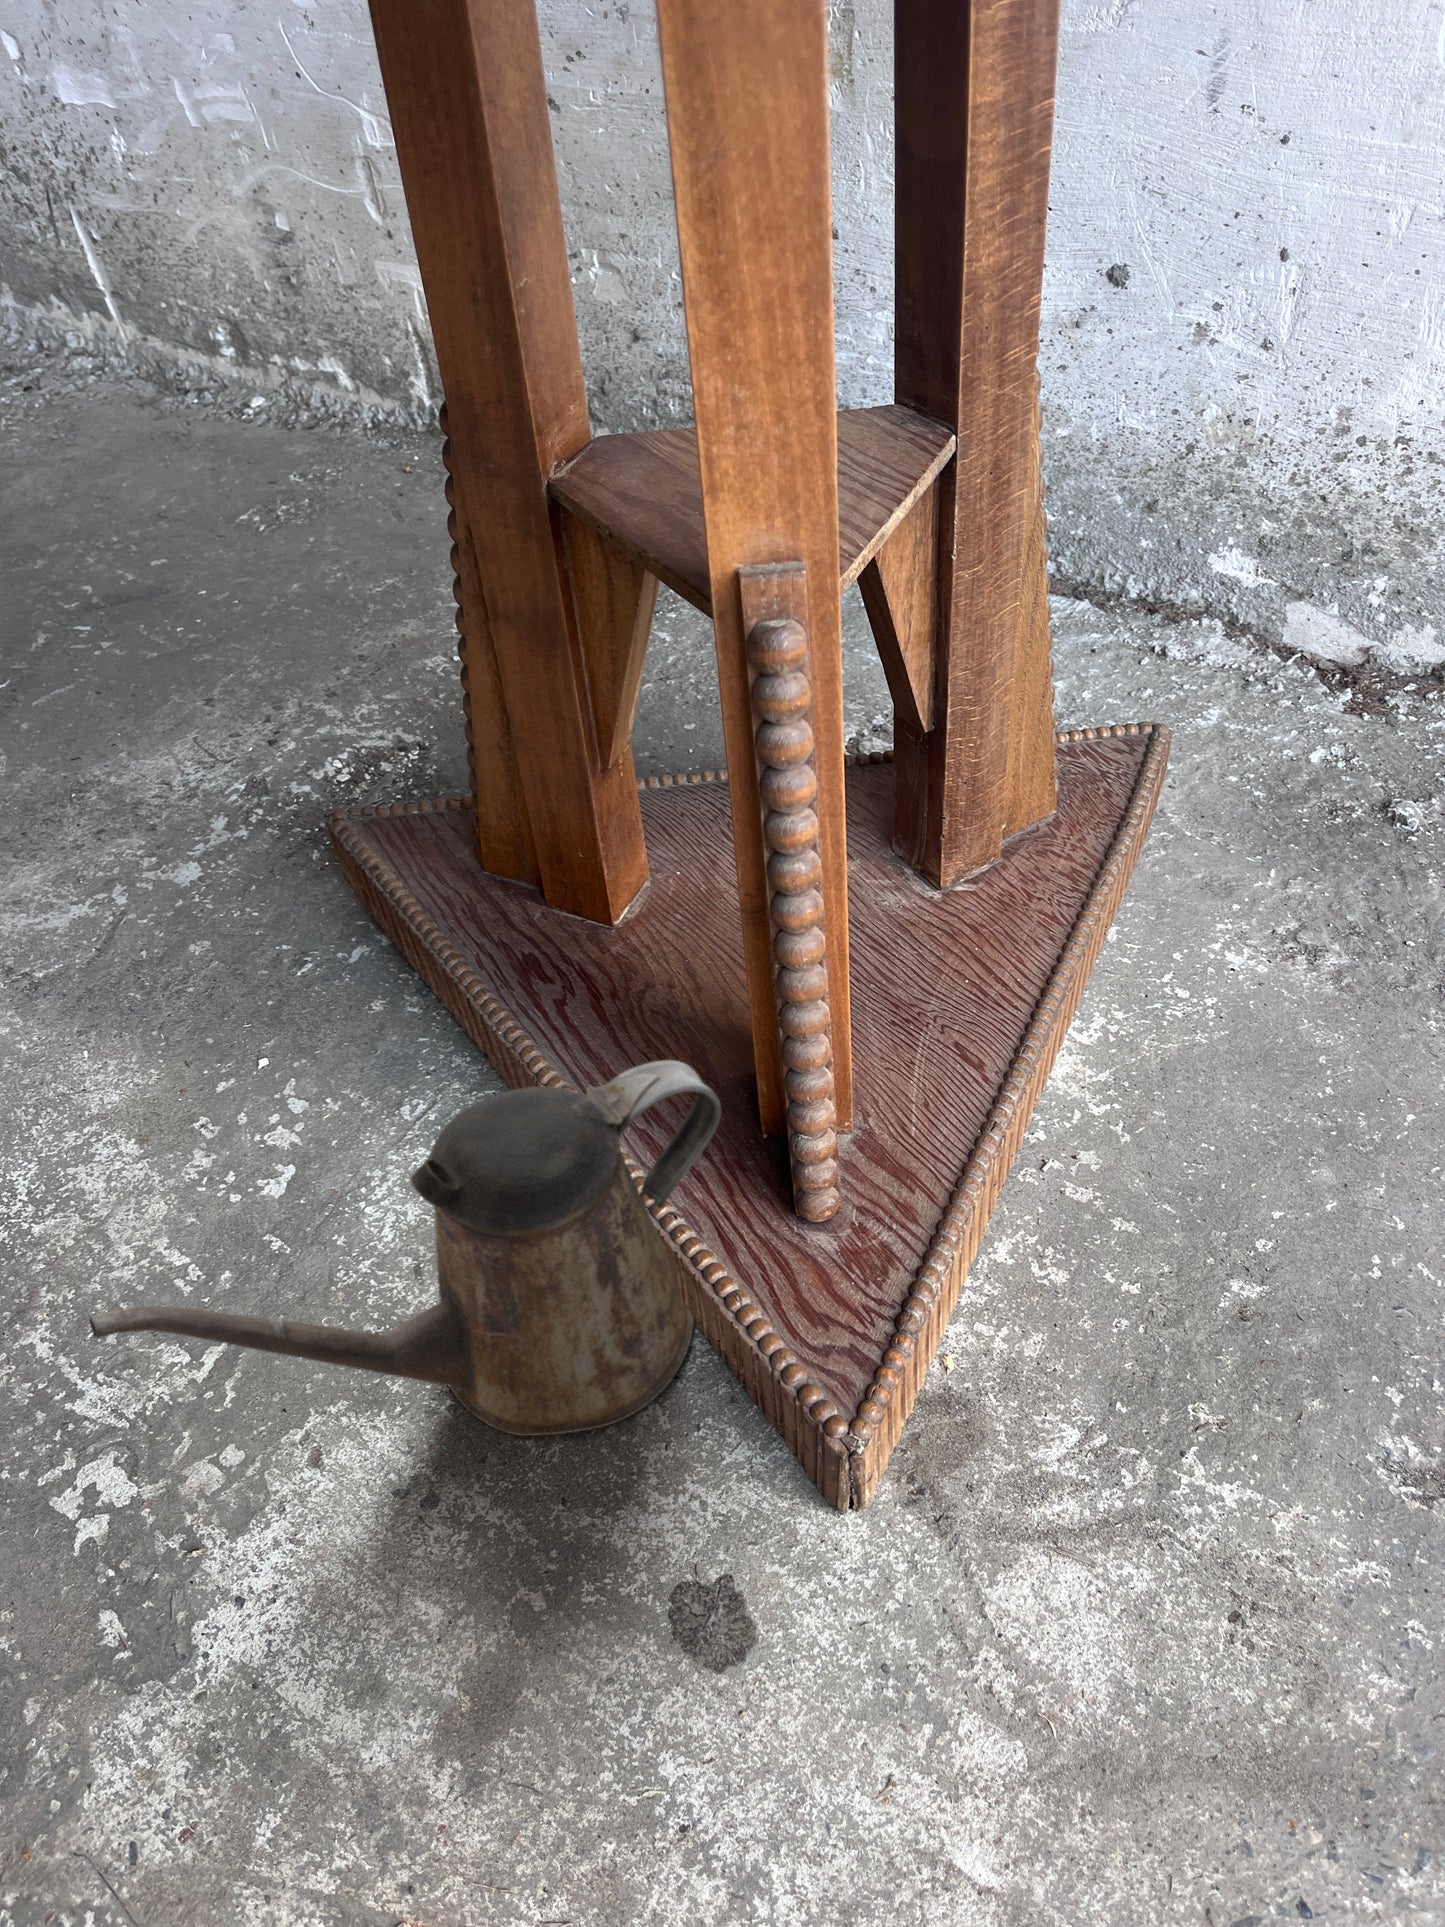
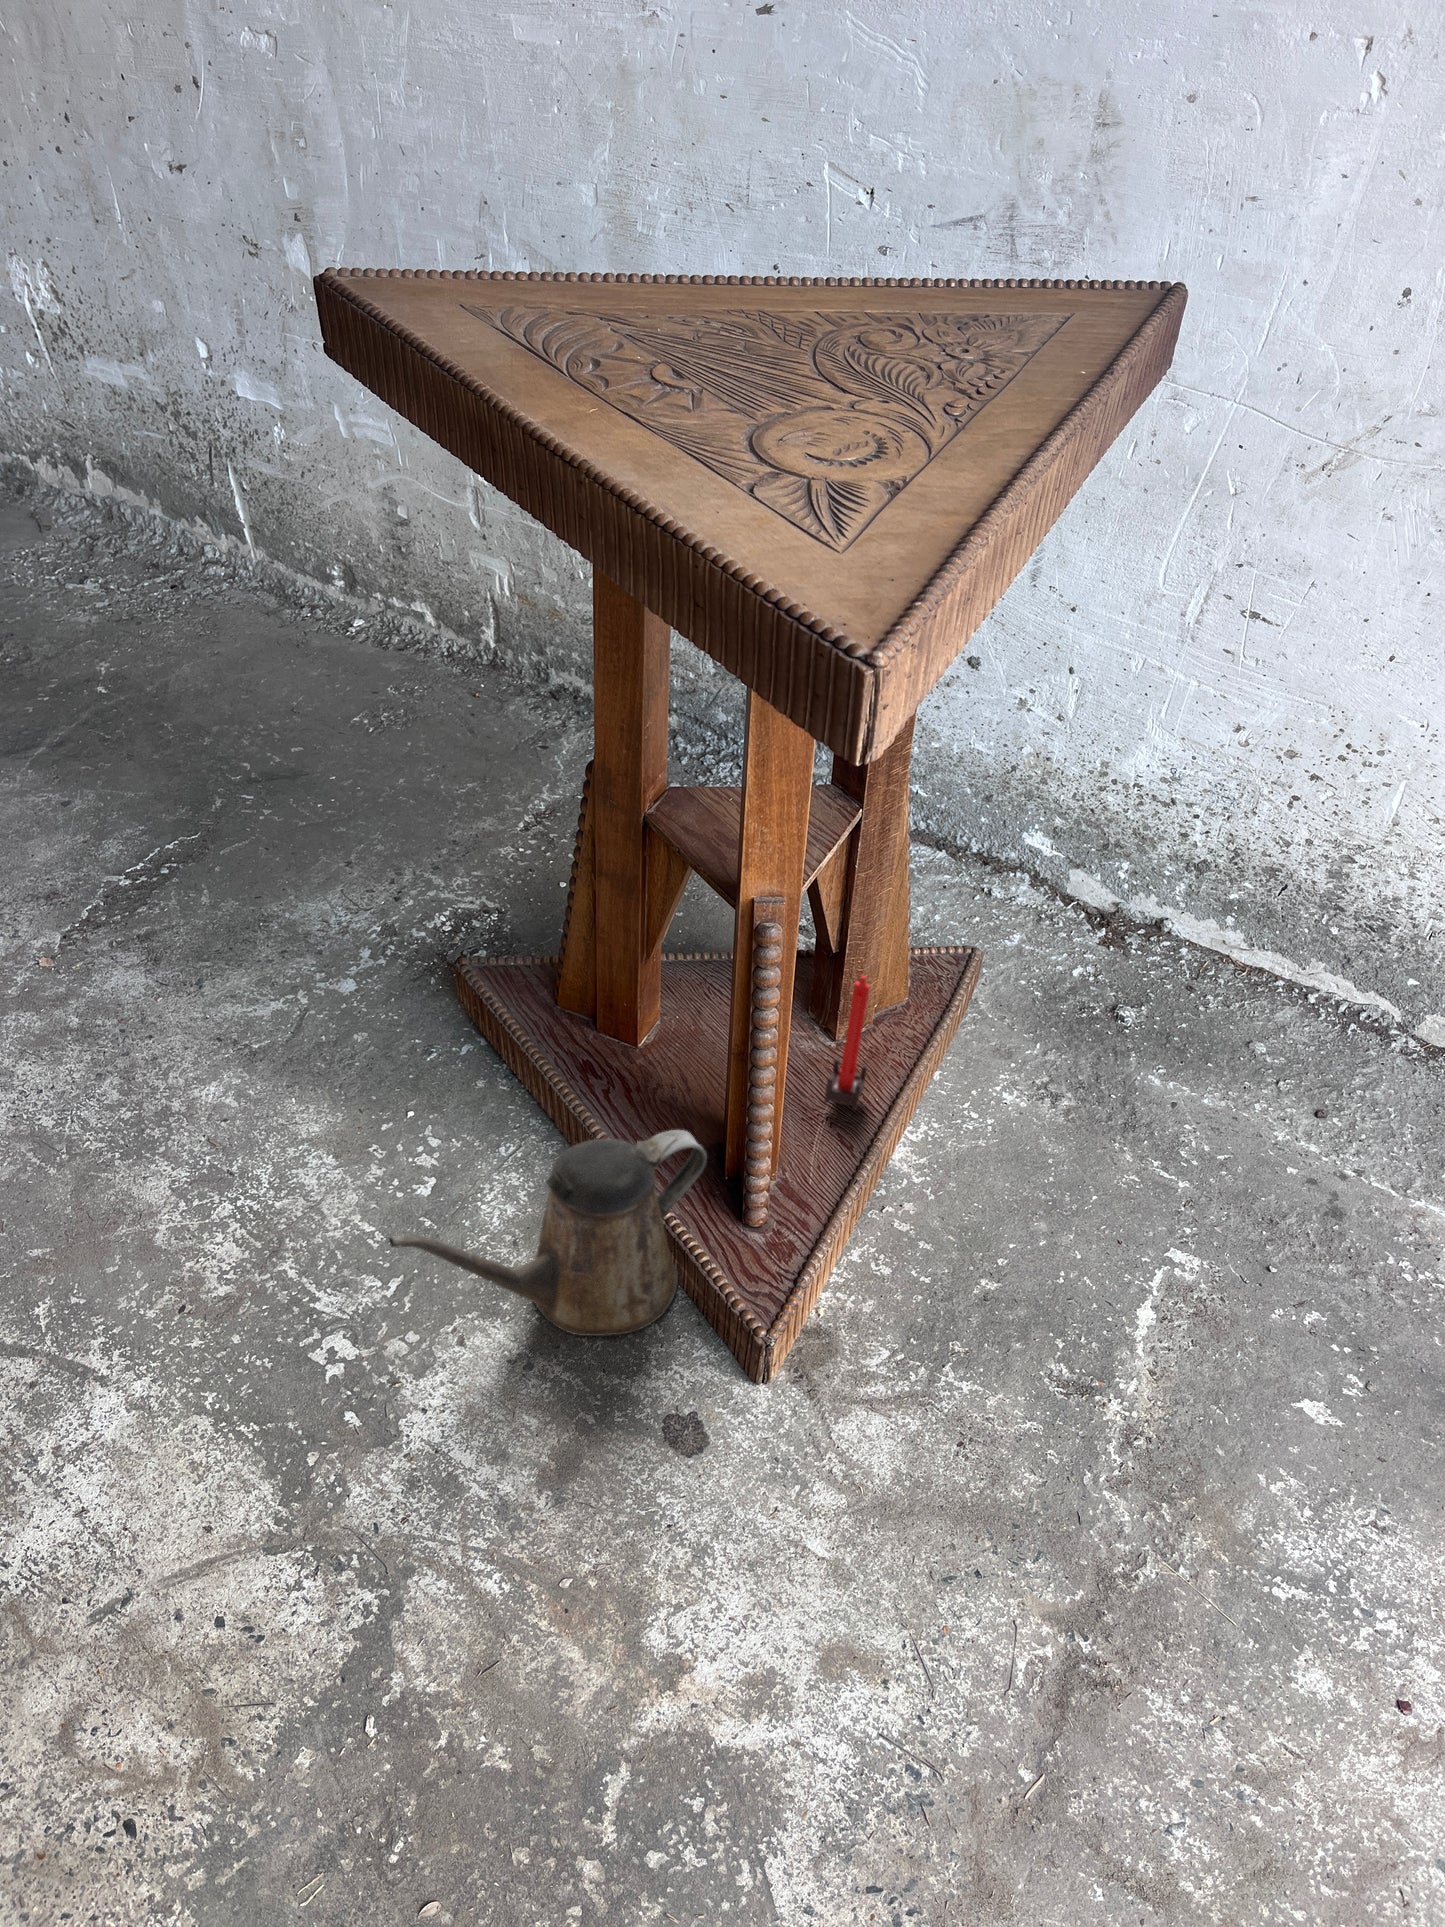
candle: none [928,755,999,1001] -> present [824,975,870,1110]

